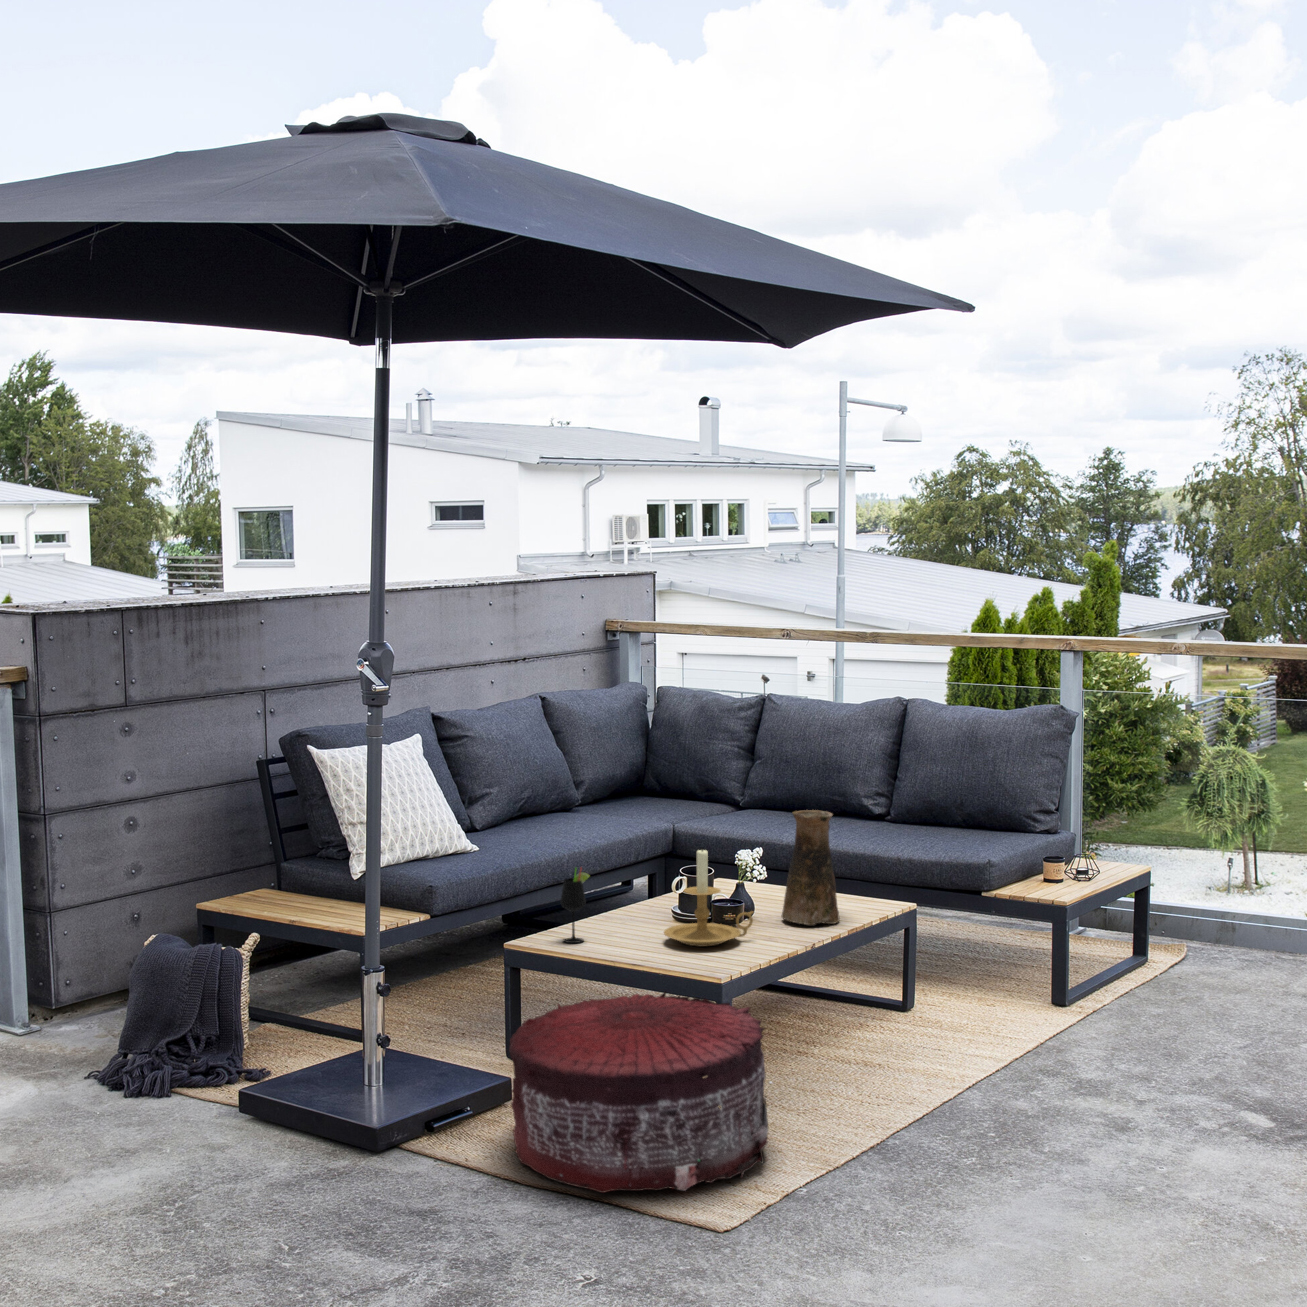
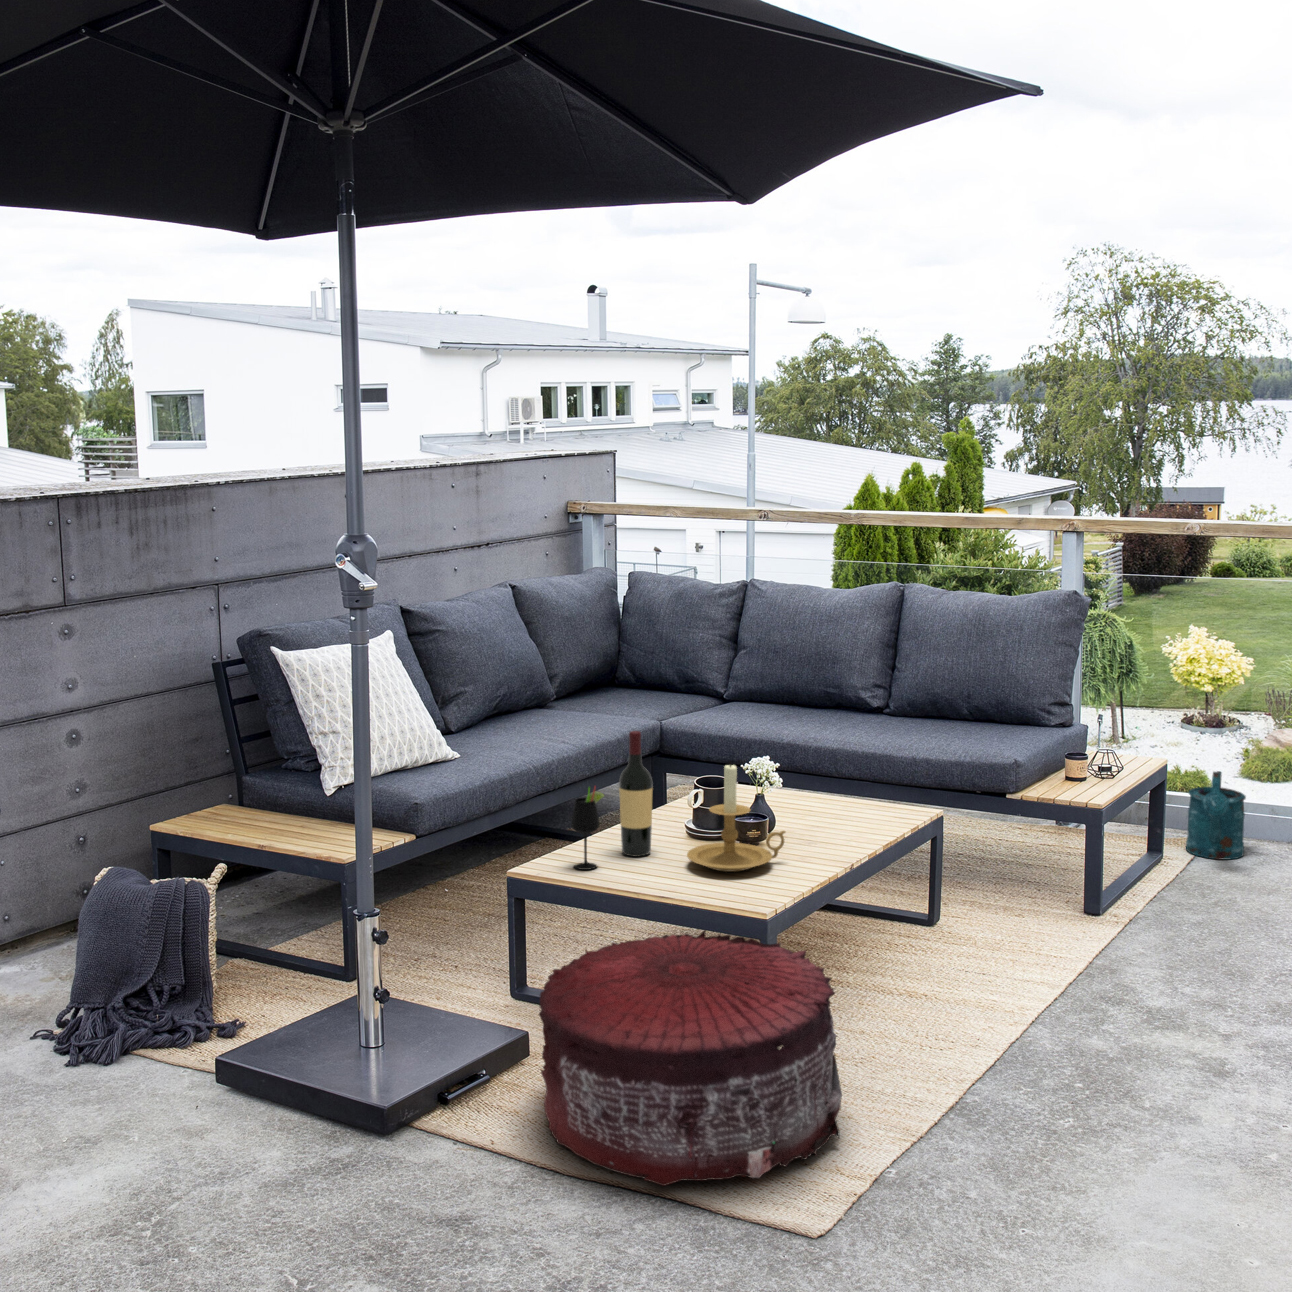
pitcher: present [781,810,840,925] -> none [806,715,869,842]
wine bottle: none [607,820,637,934] -> present [619,731,653,857]
watering can: none [1188,880,1244,965] -> present [1186,772,1246,860]

